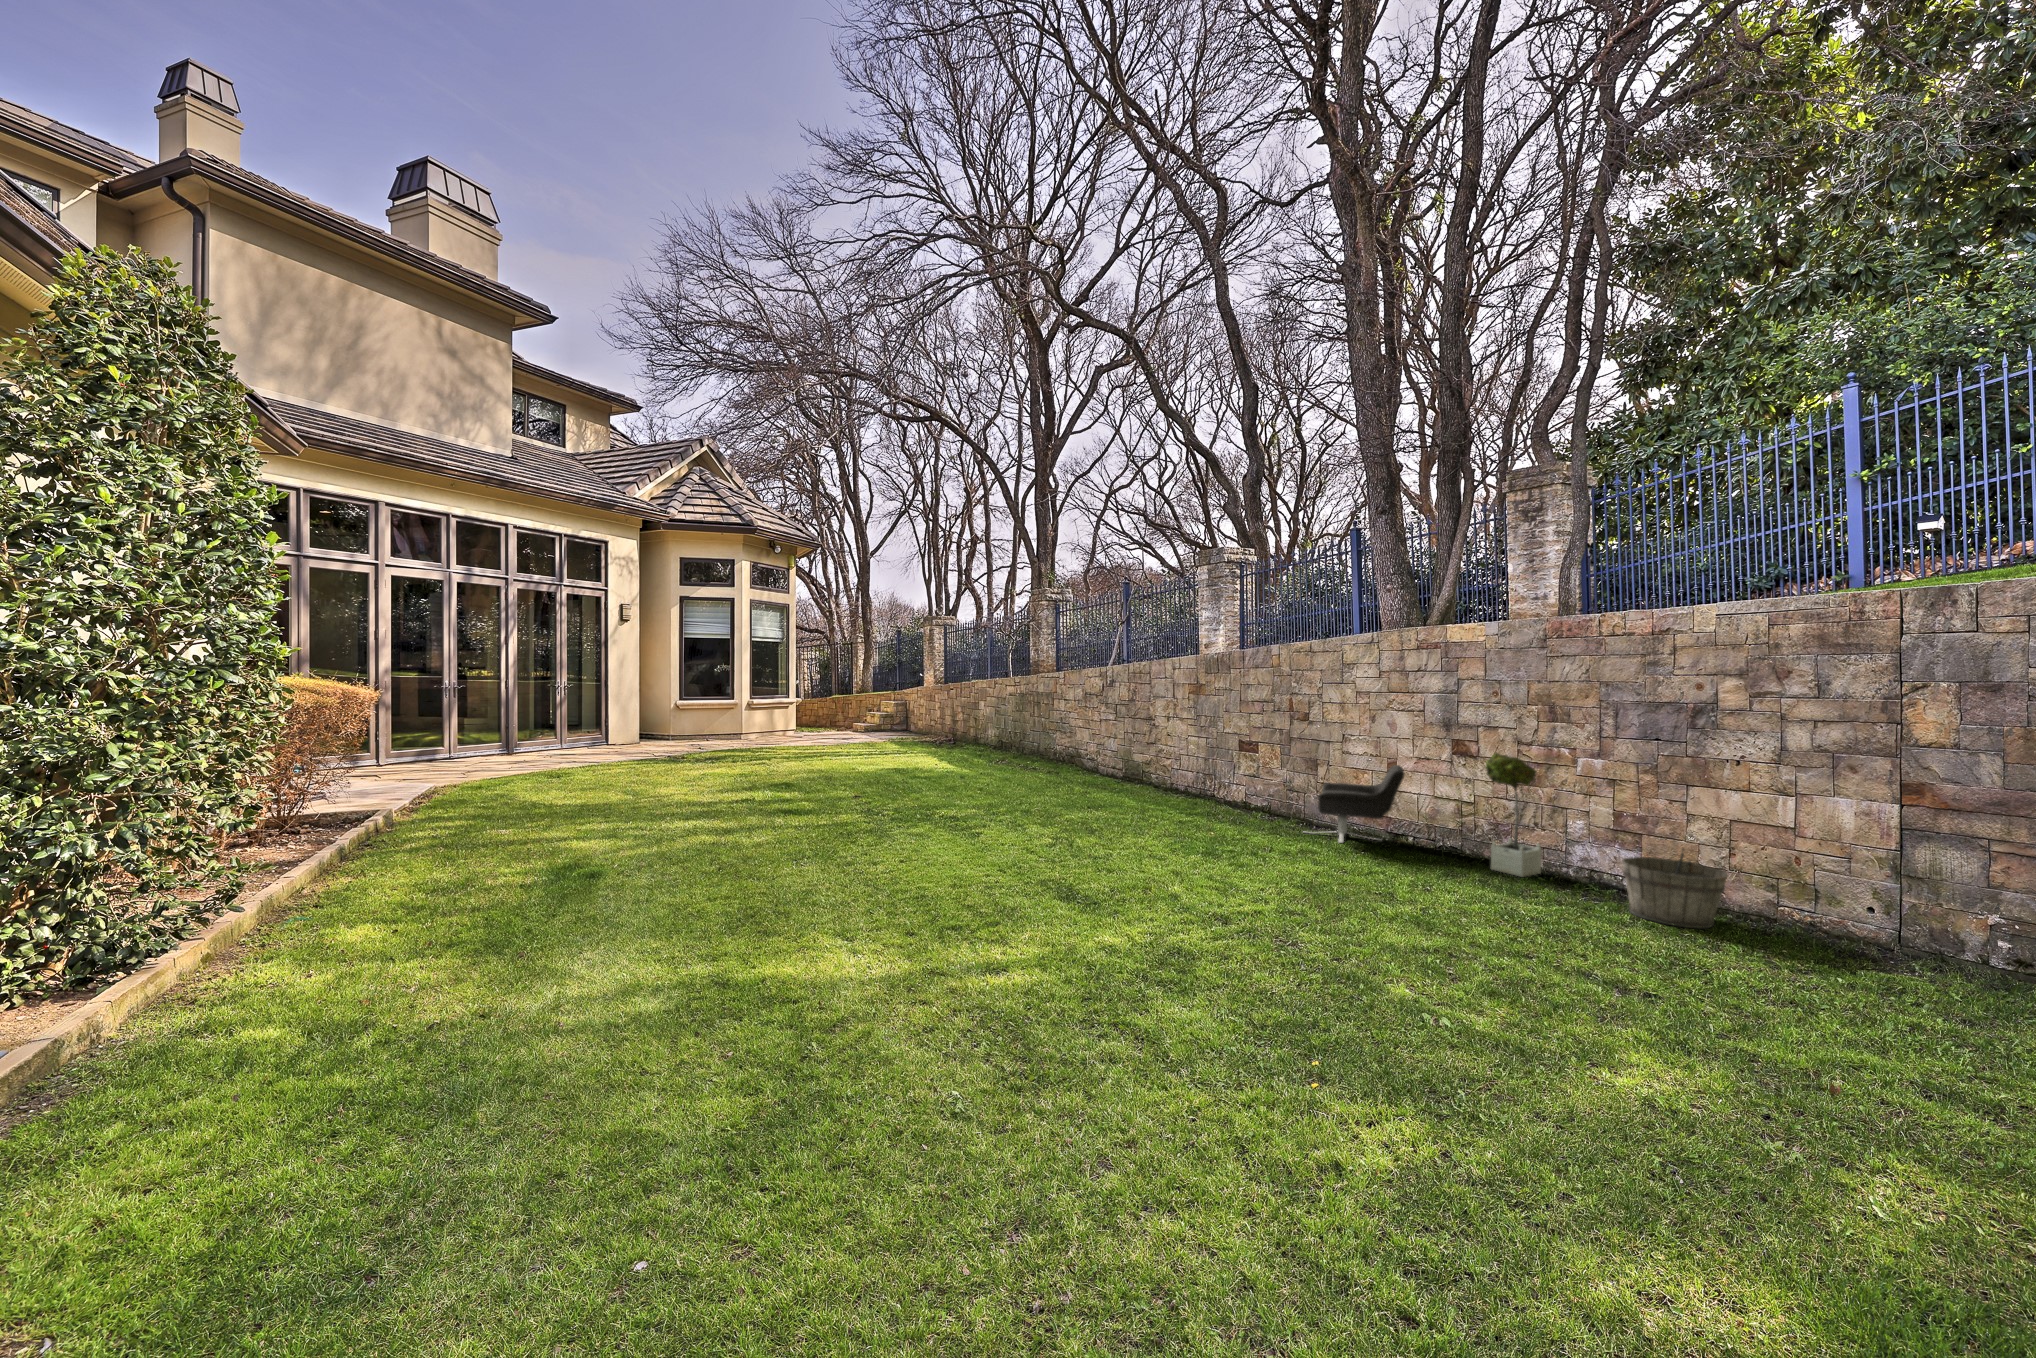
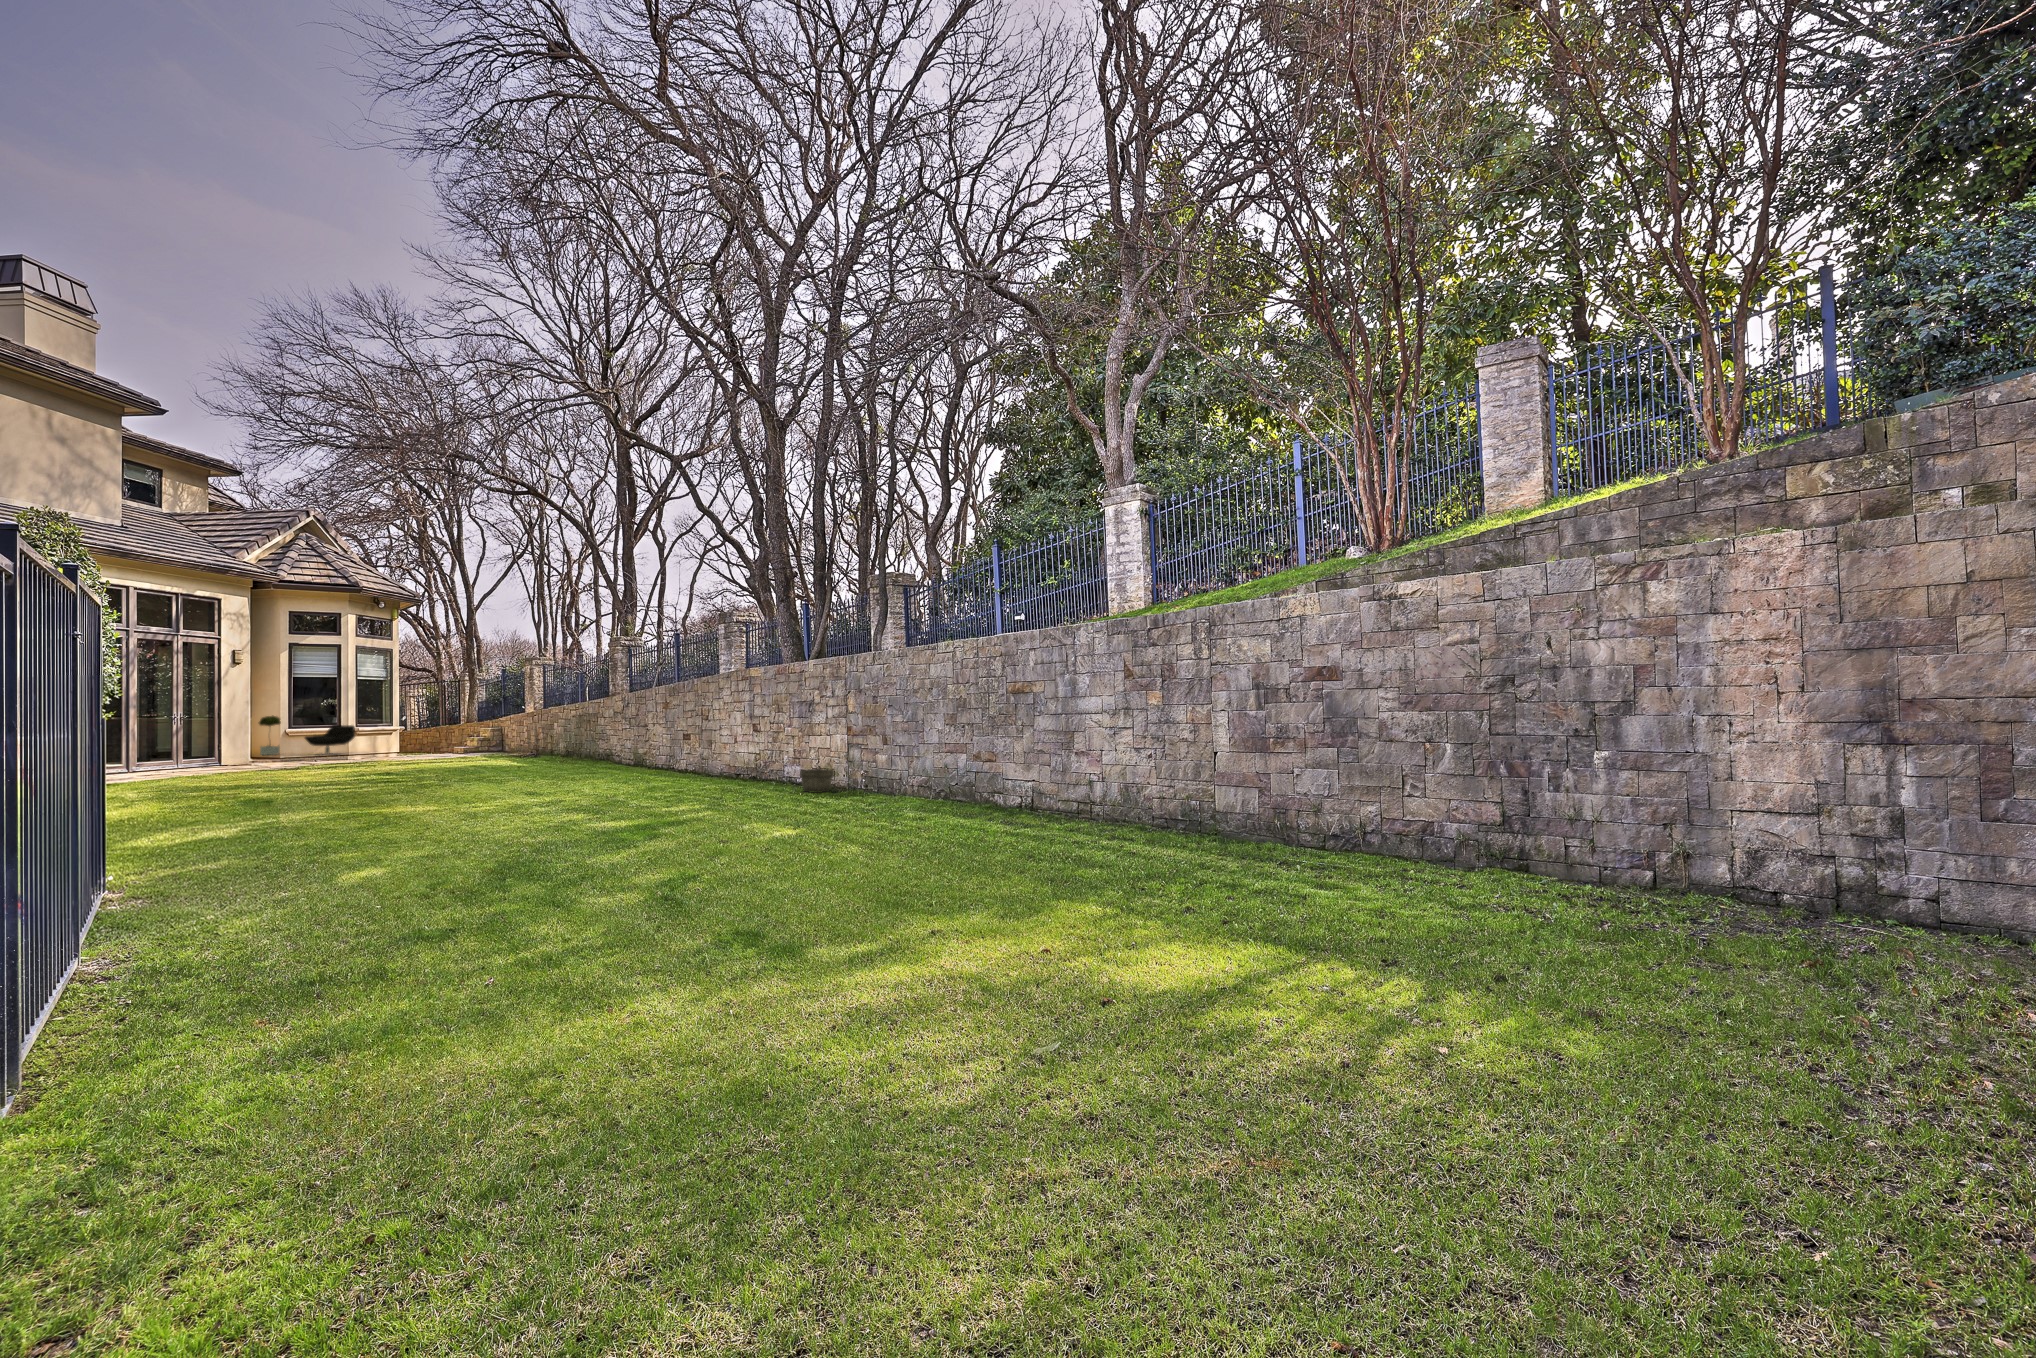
potted tree: present [1486,752,1541,877] -> present [259,715,281,755]
lounge chair: present [1318,765,1404,843] -> present [305,725,355,755]

